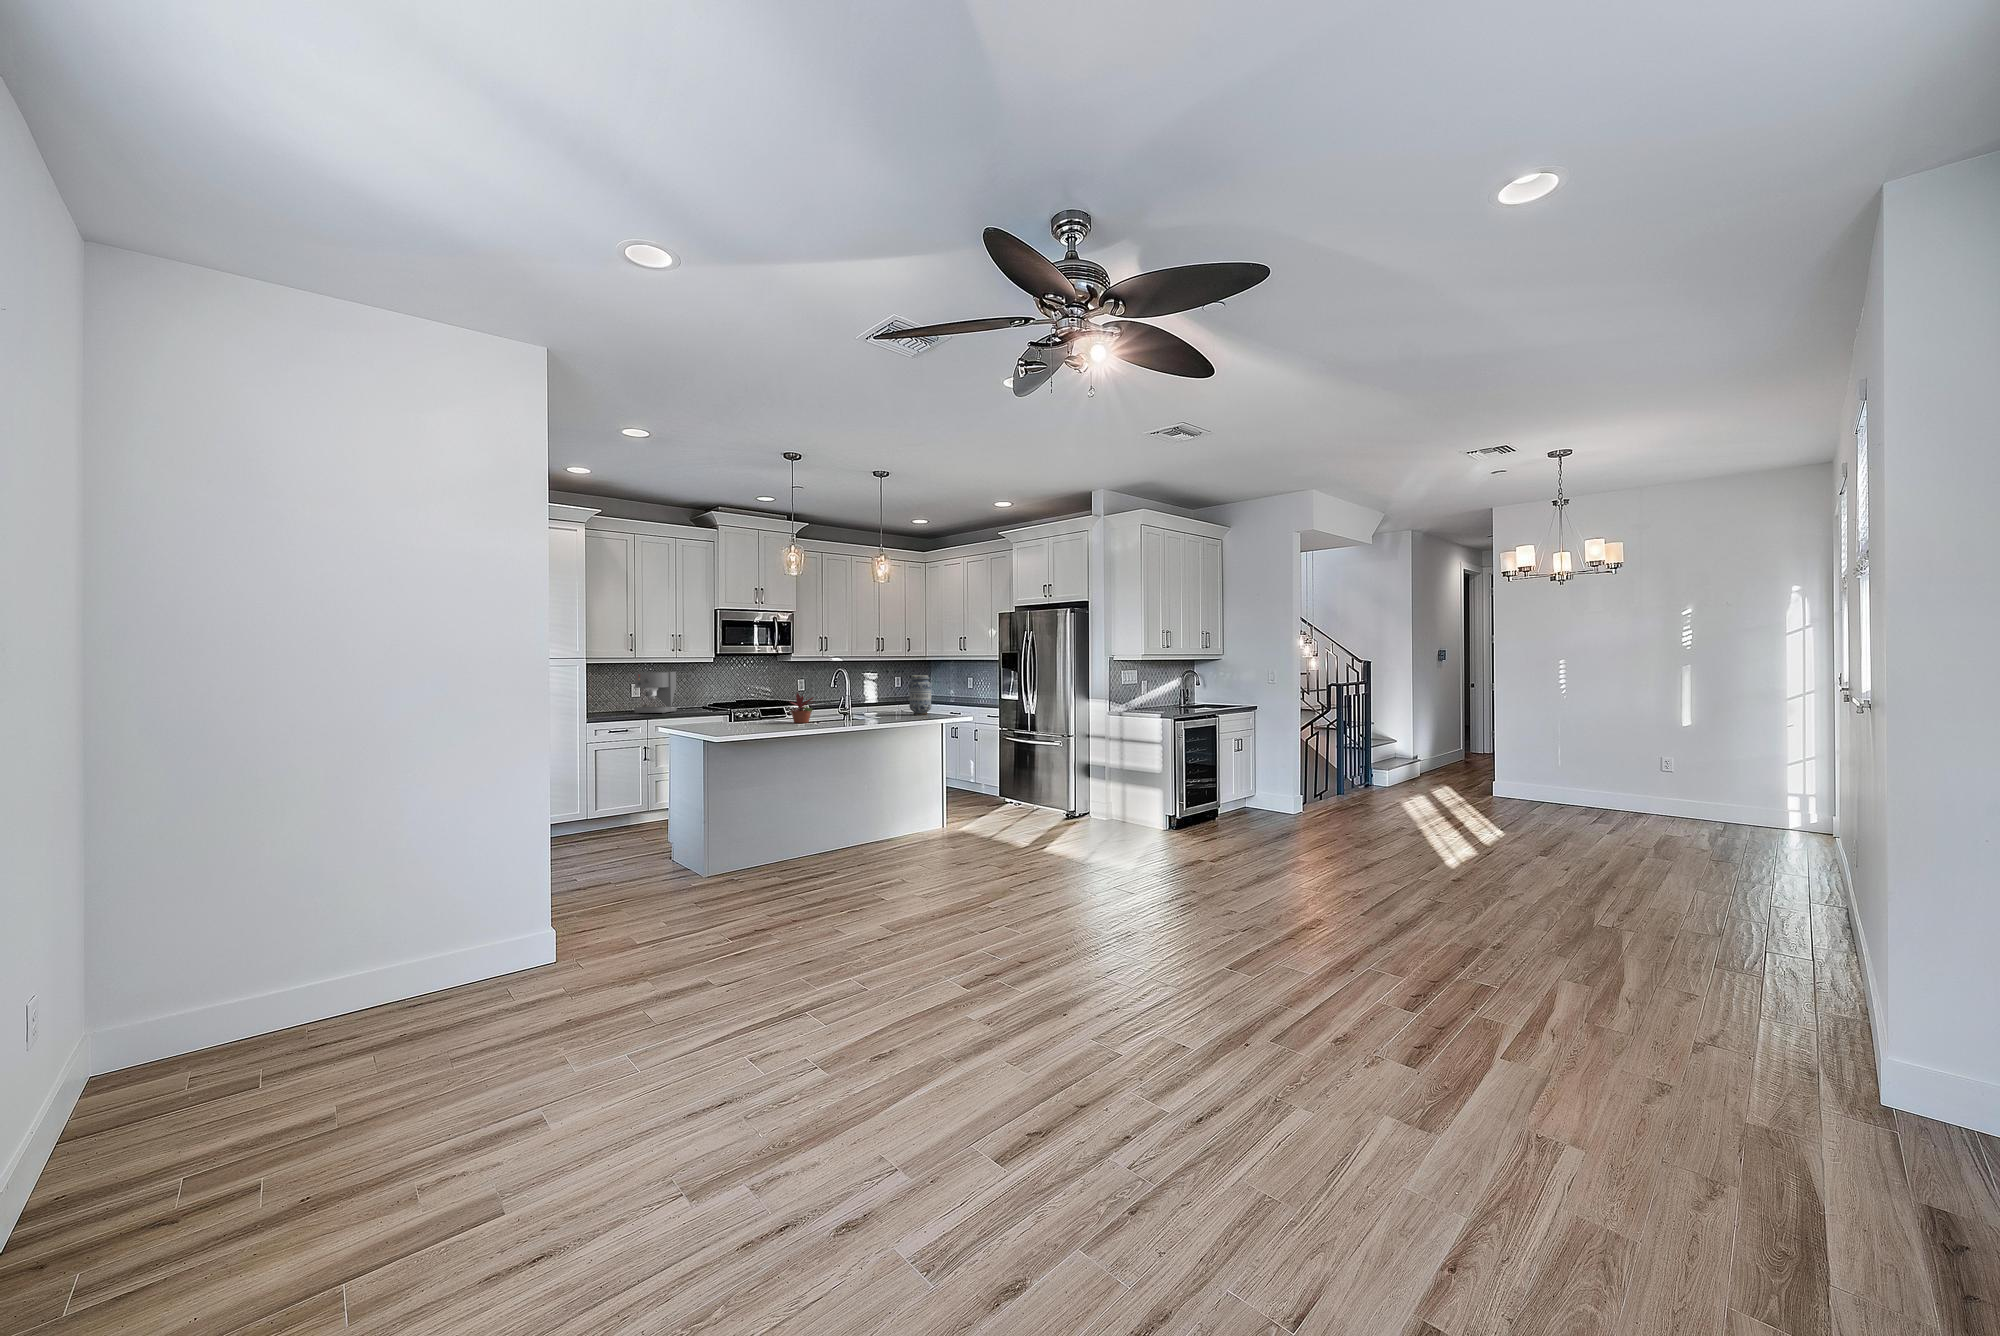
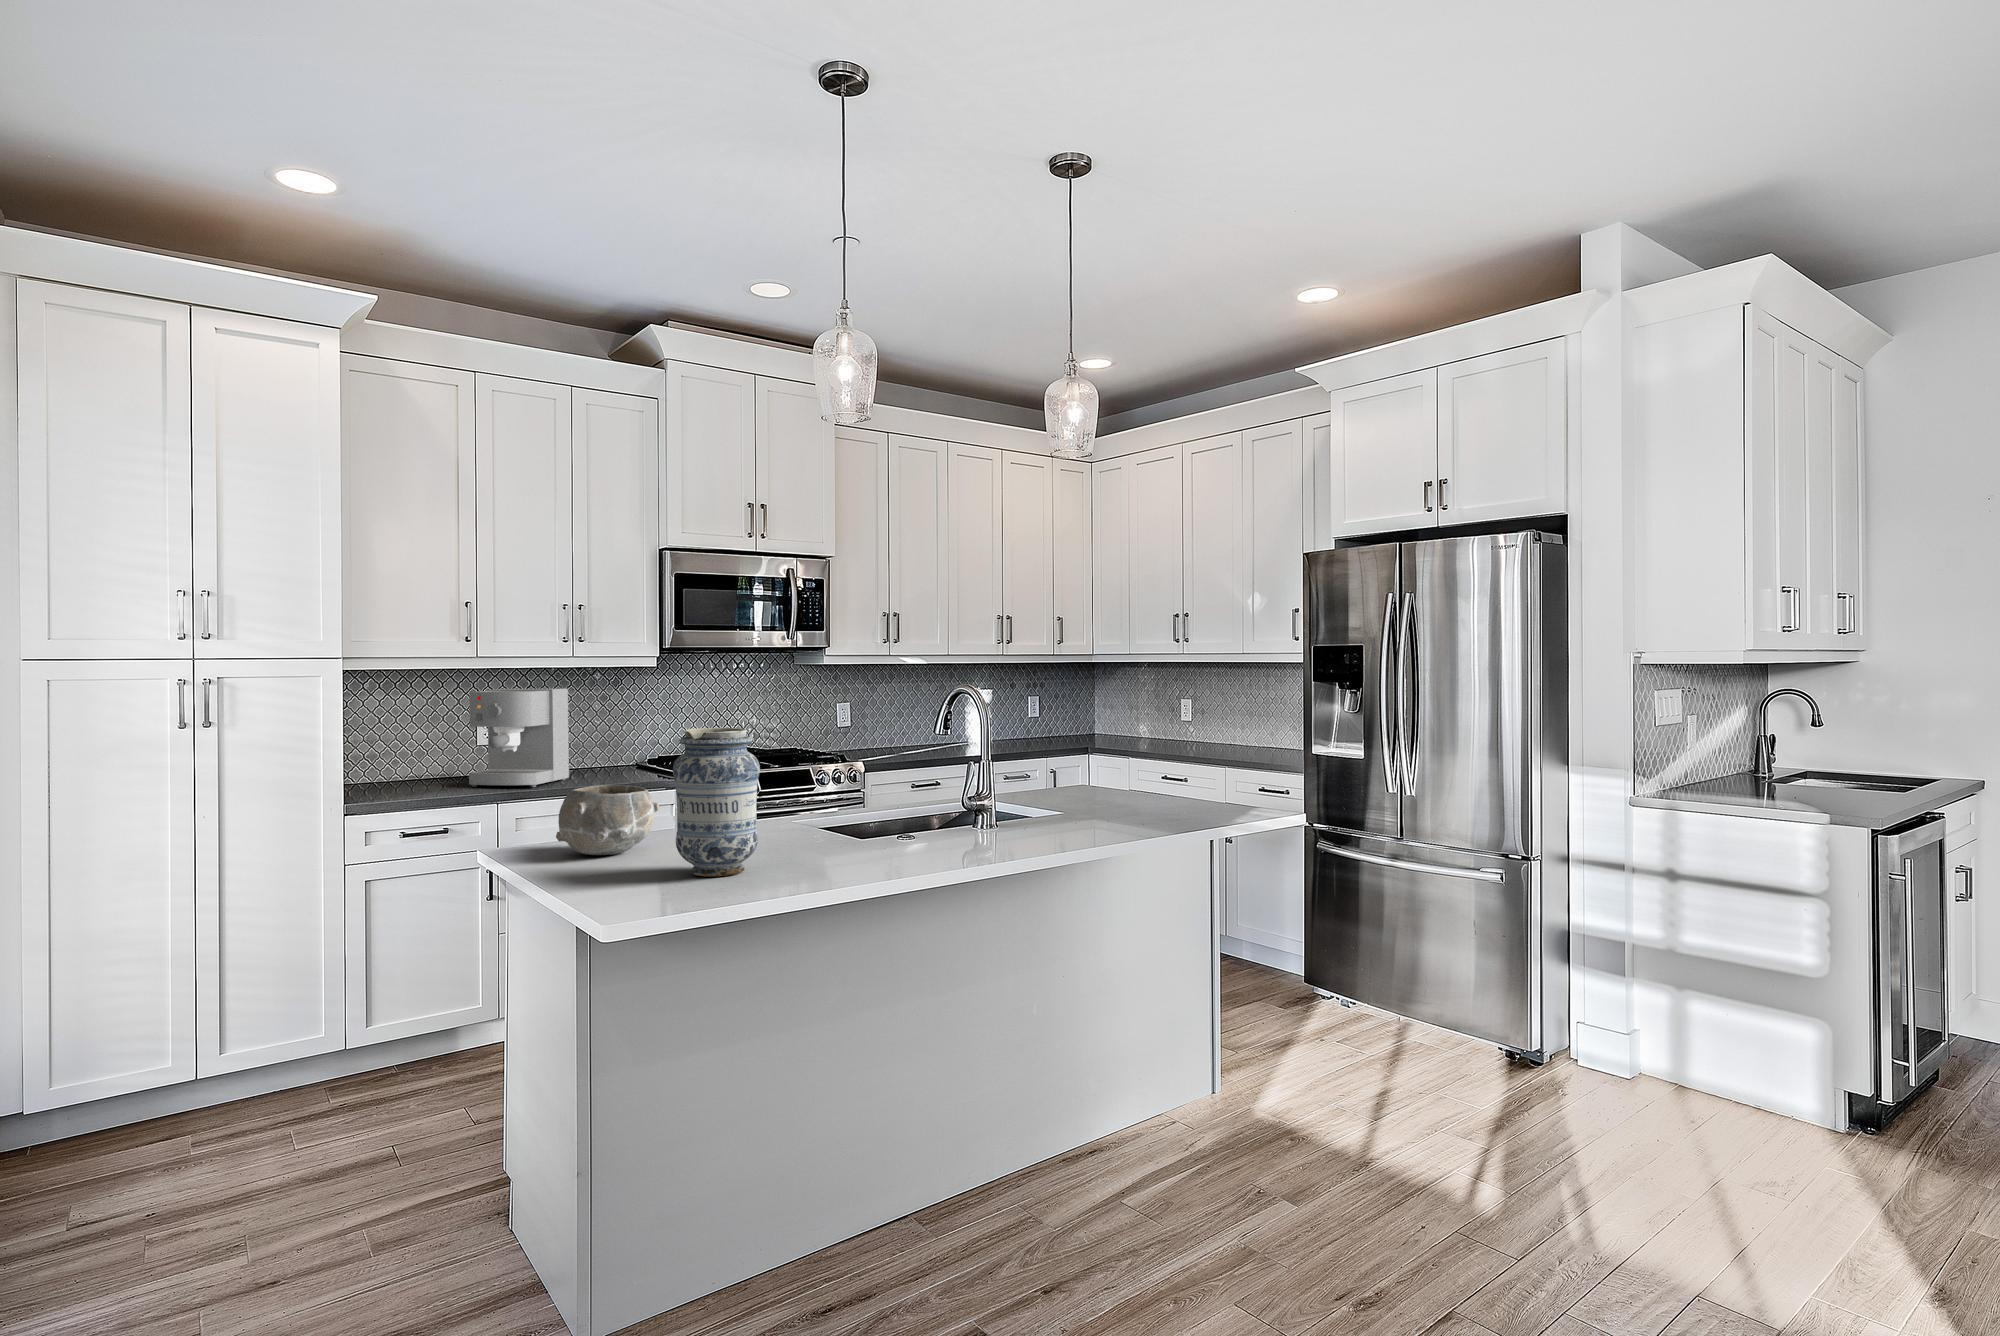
vase: present [909,675,932,715] -> present [673,728,760,877]
potted plant: present [788,693,814,723] -> none [817,763,918,855]
bowl: none [692,701,728,724] -> present [556,785,659,855]

